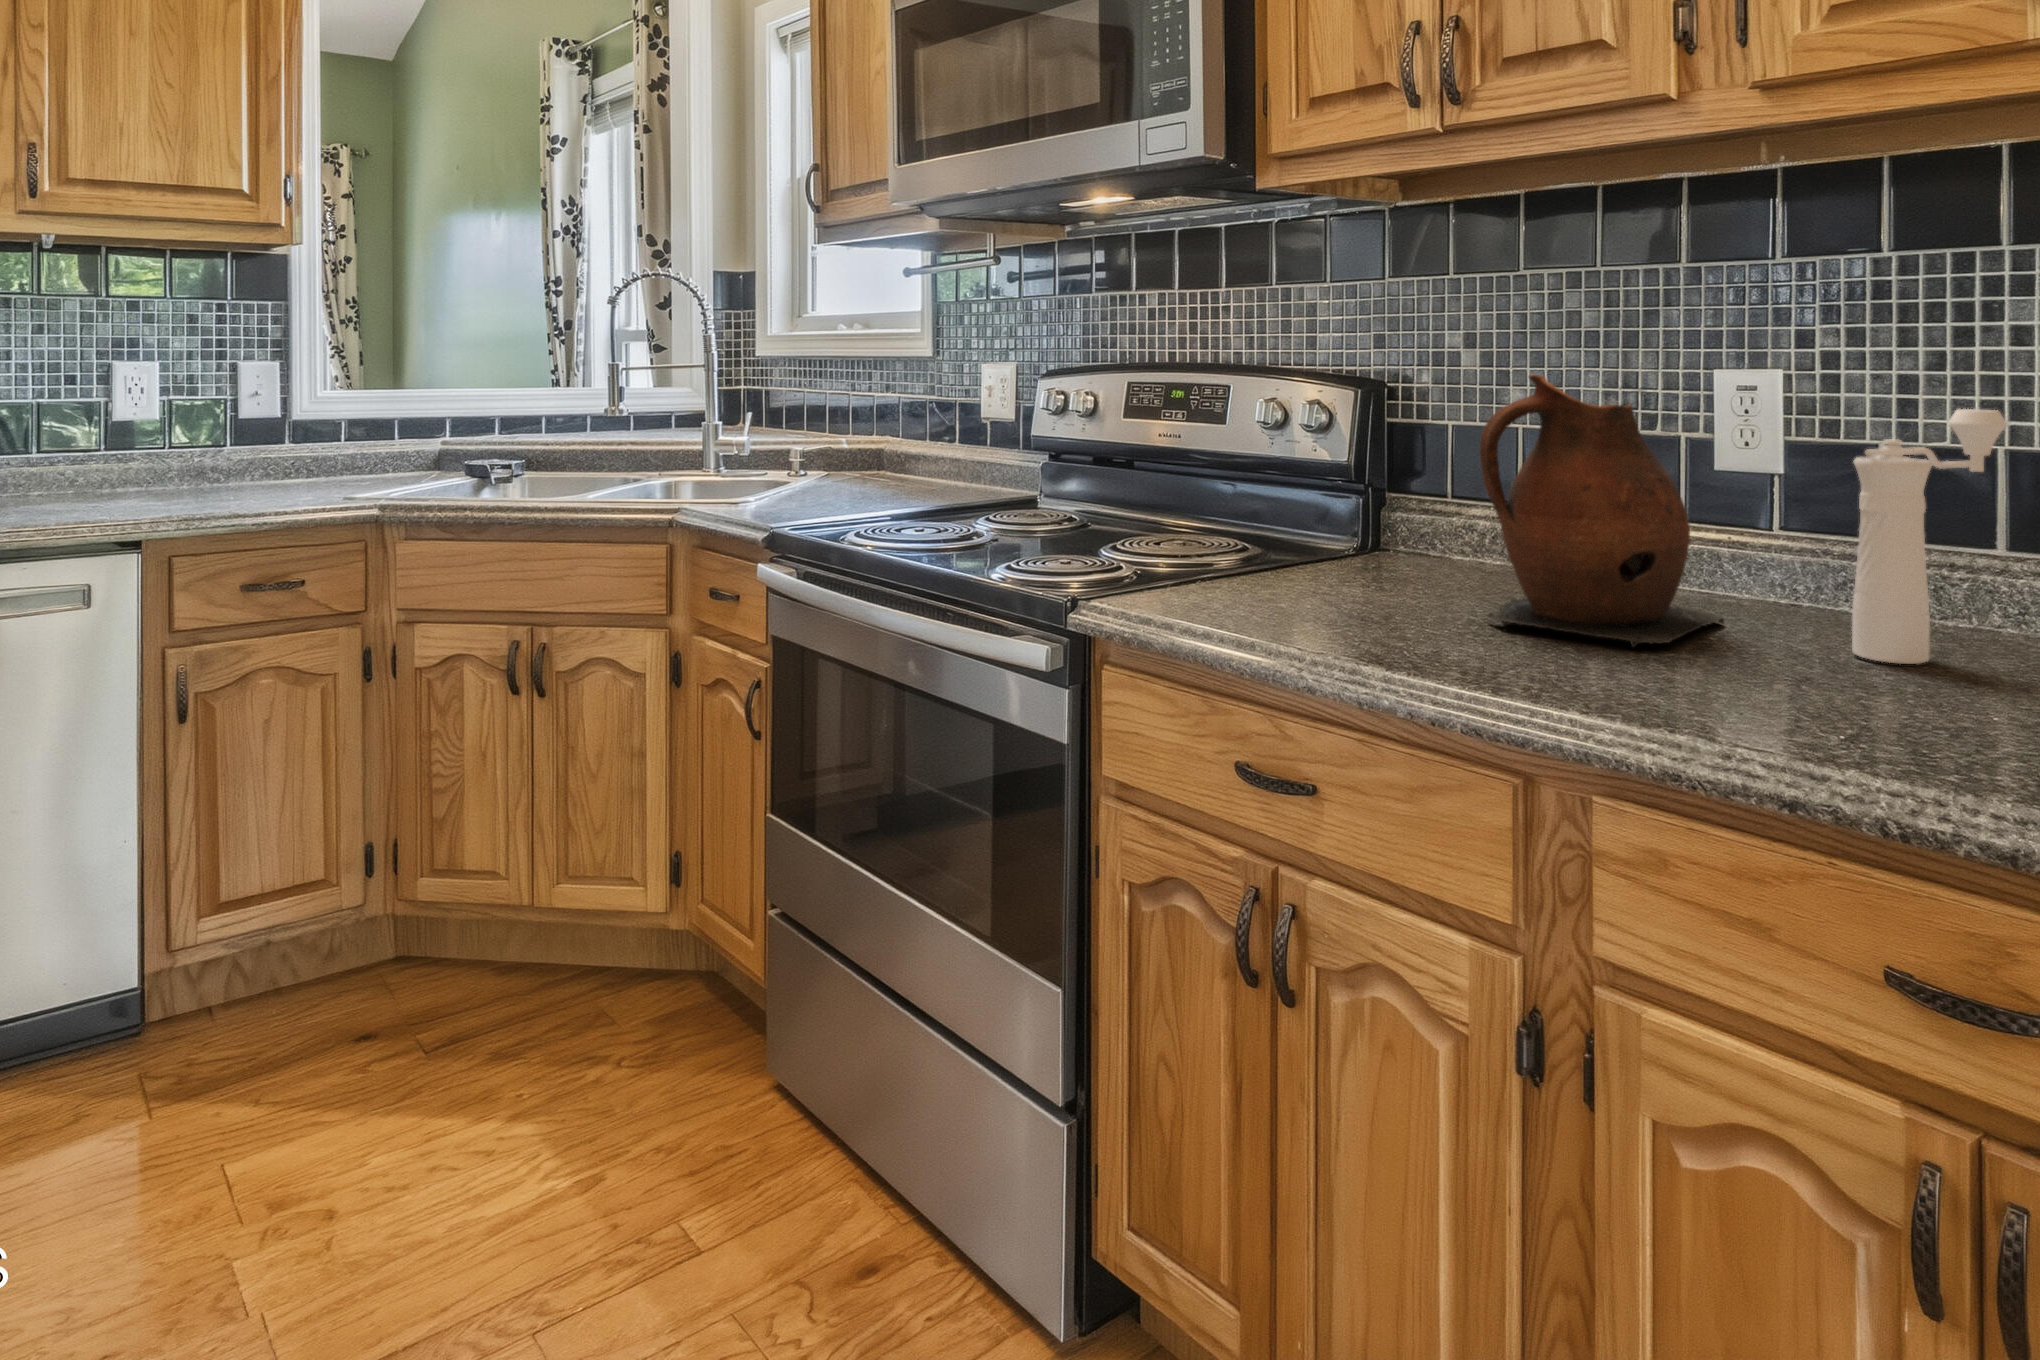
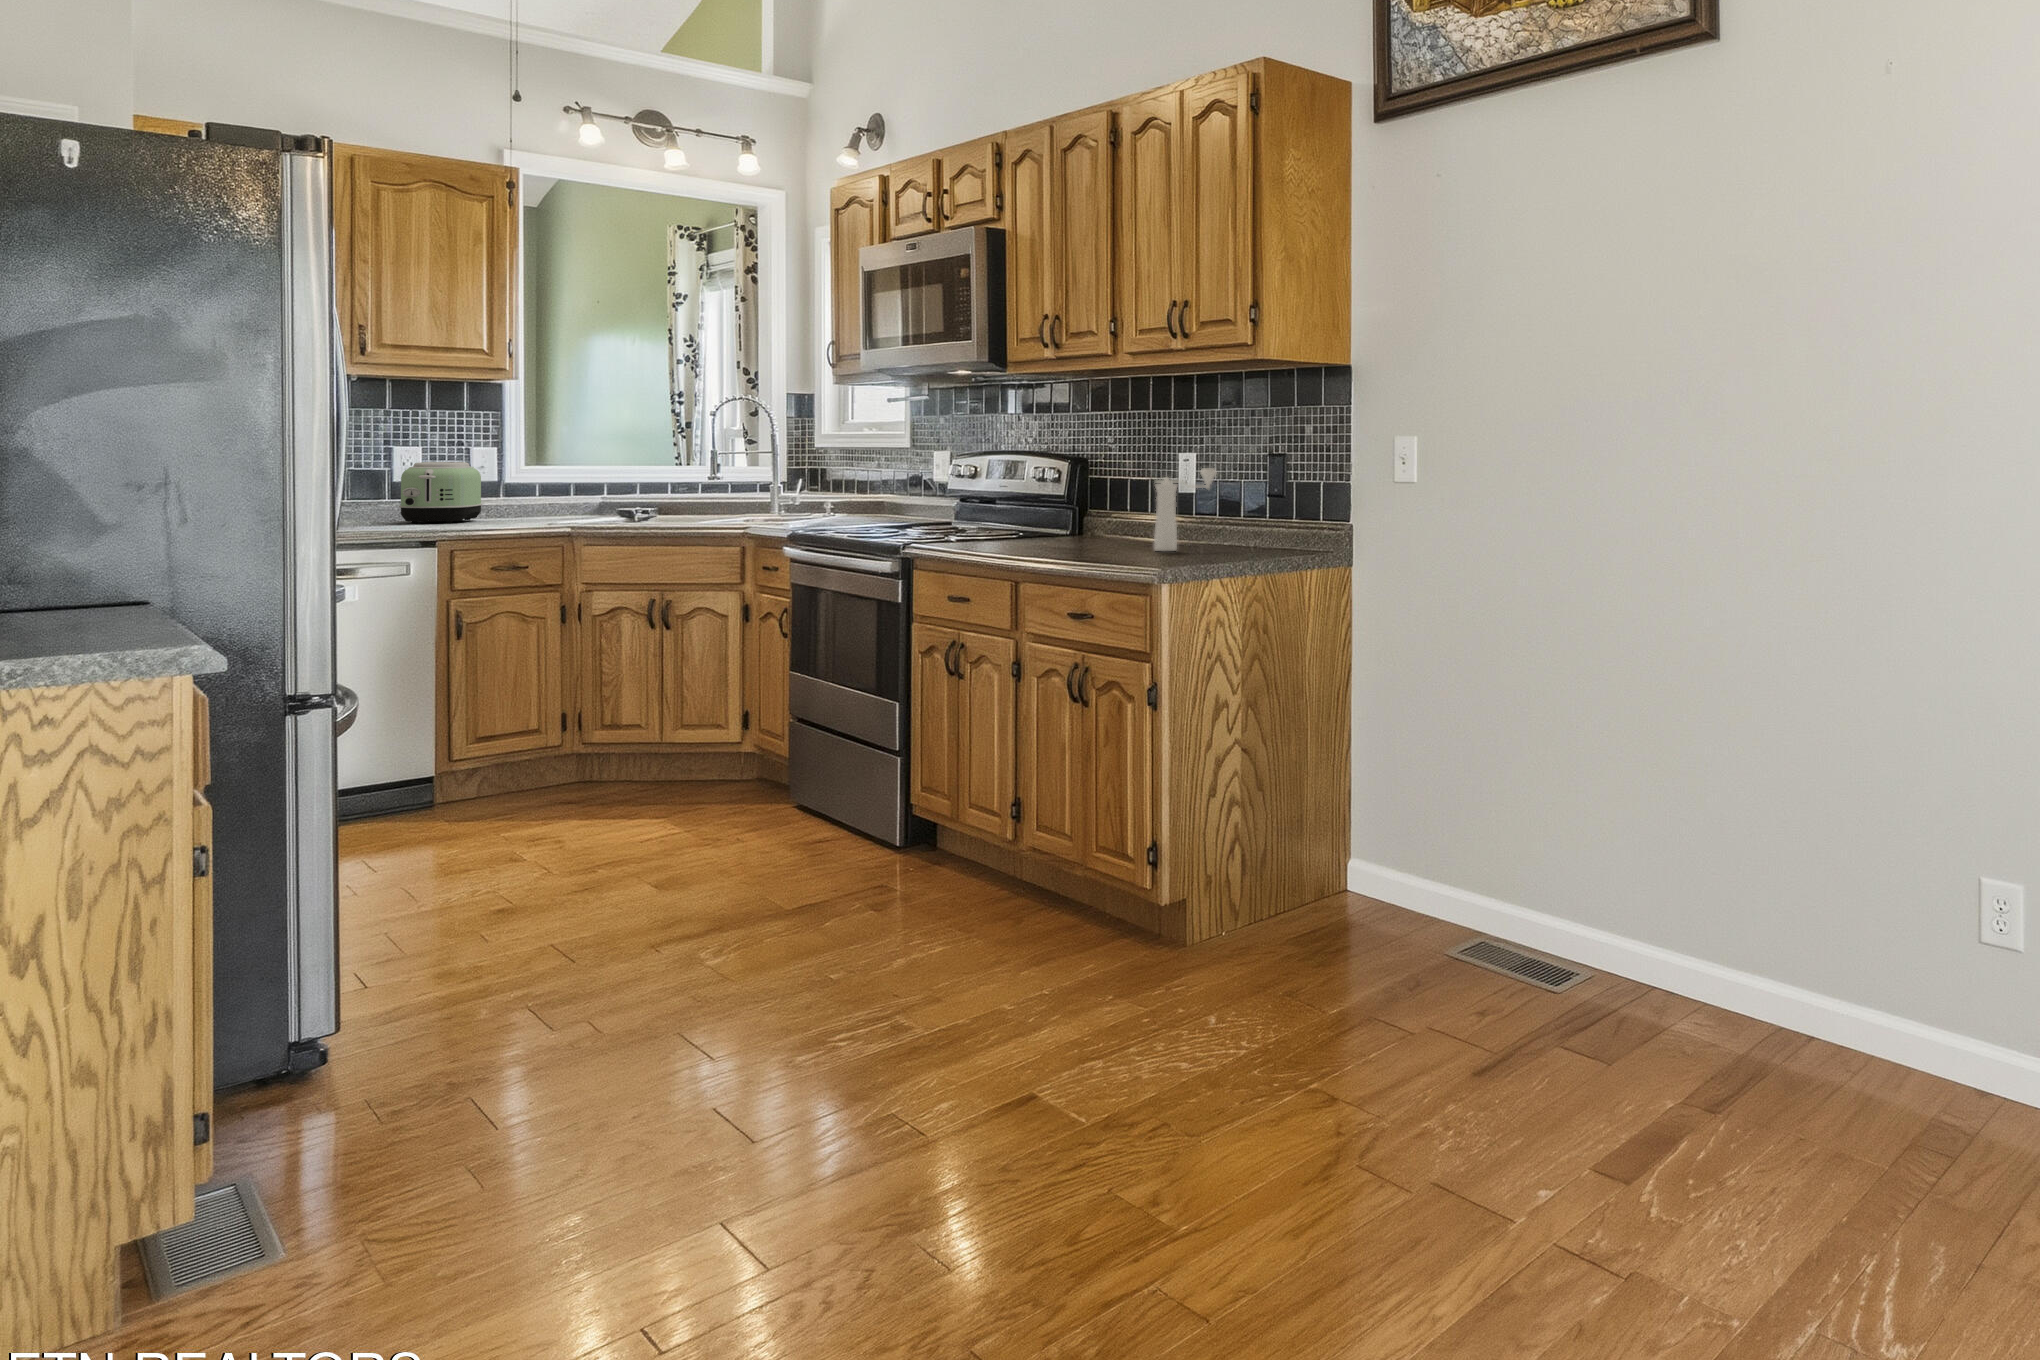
ceramic pitcher: present [1480,375,1724,647] -> none [1050,455,1141,550]
toaster: none [108,388,250,497] -> present [399,462,483,523]

